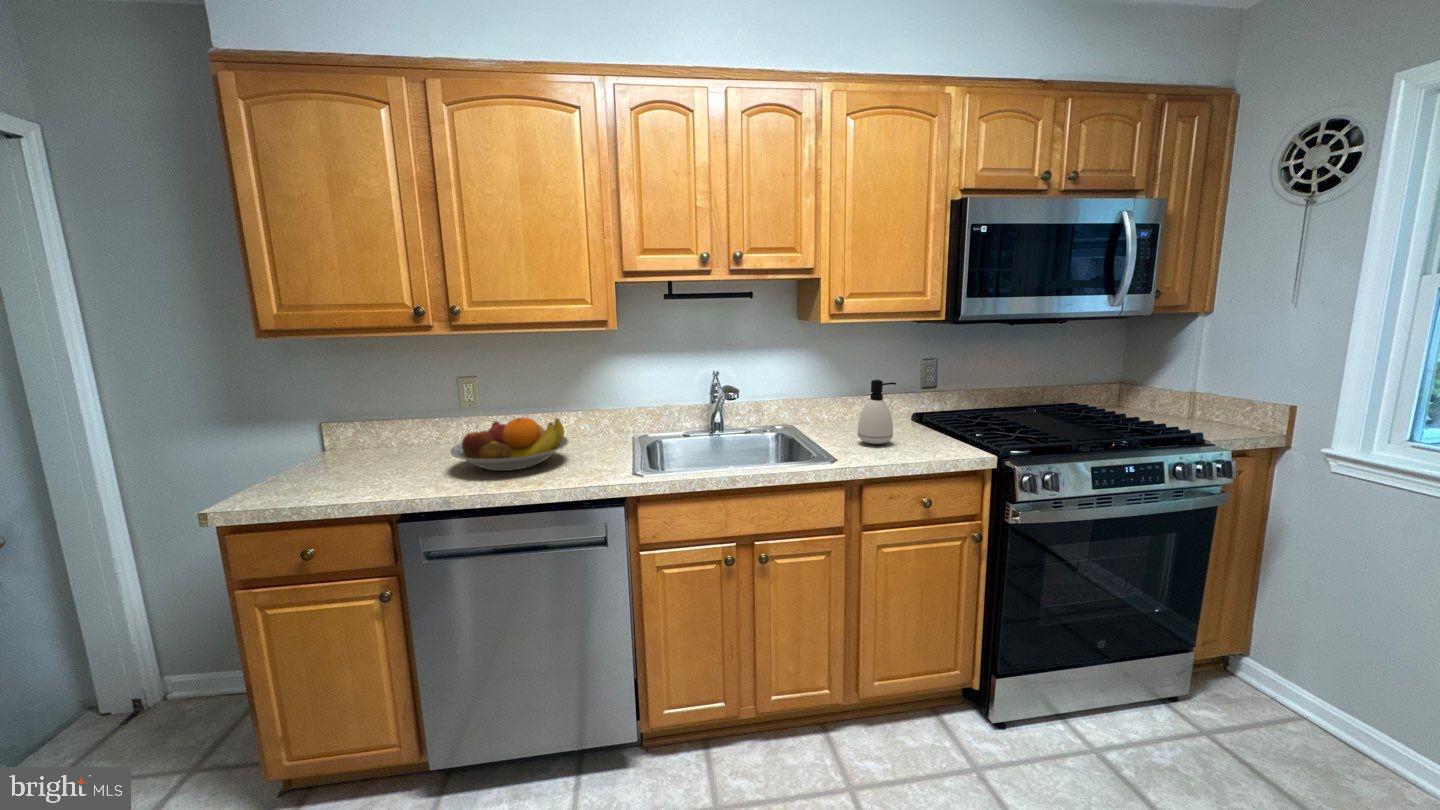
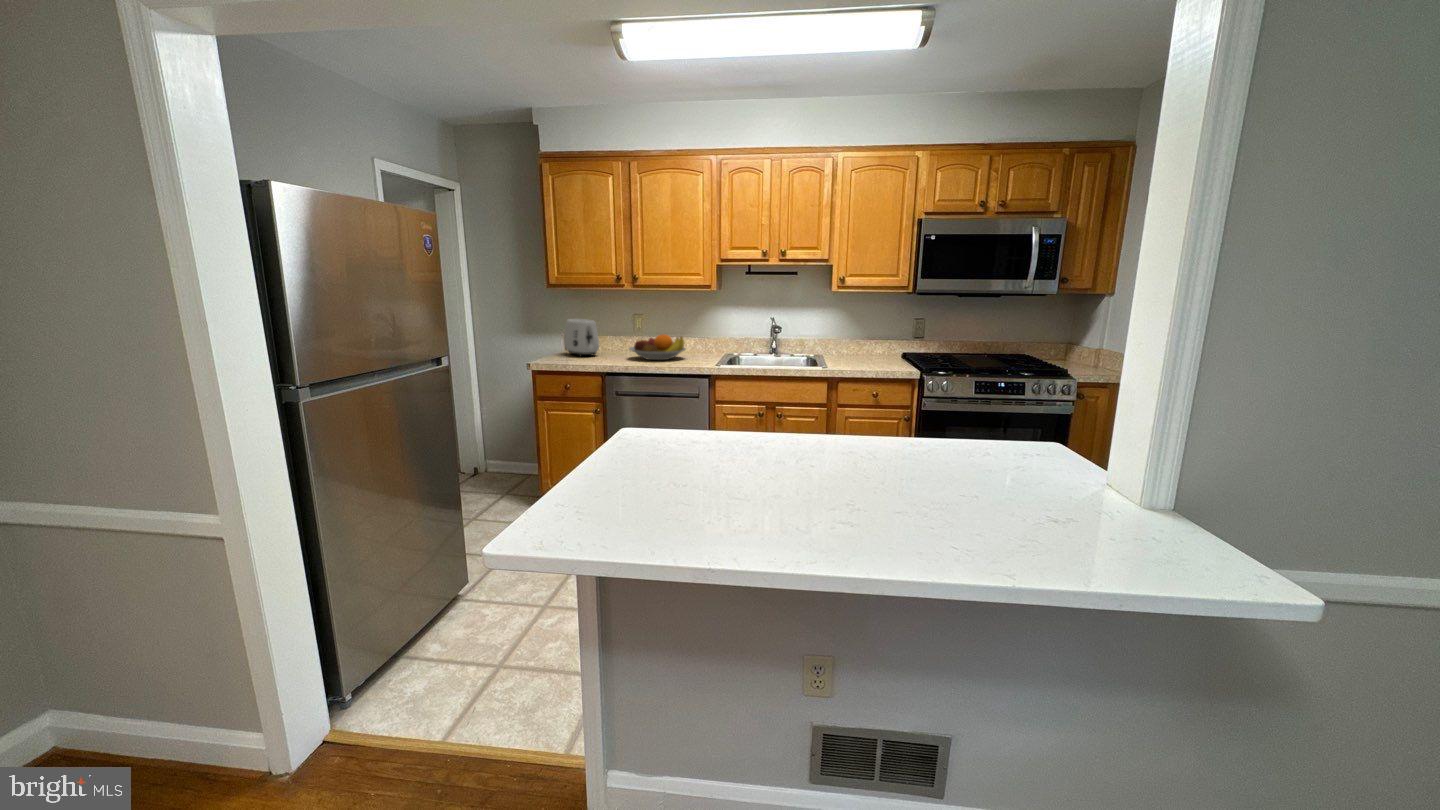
soap dispenser: present [858,380,896,444] -> none [848,325,871,363]
toaster: none [311,392,388,473] -> present [564,319,599,356]

